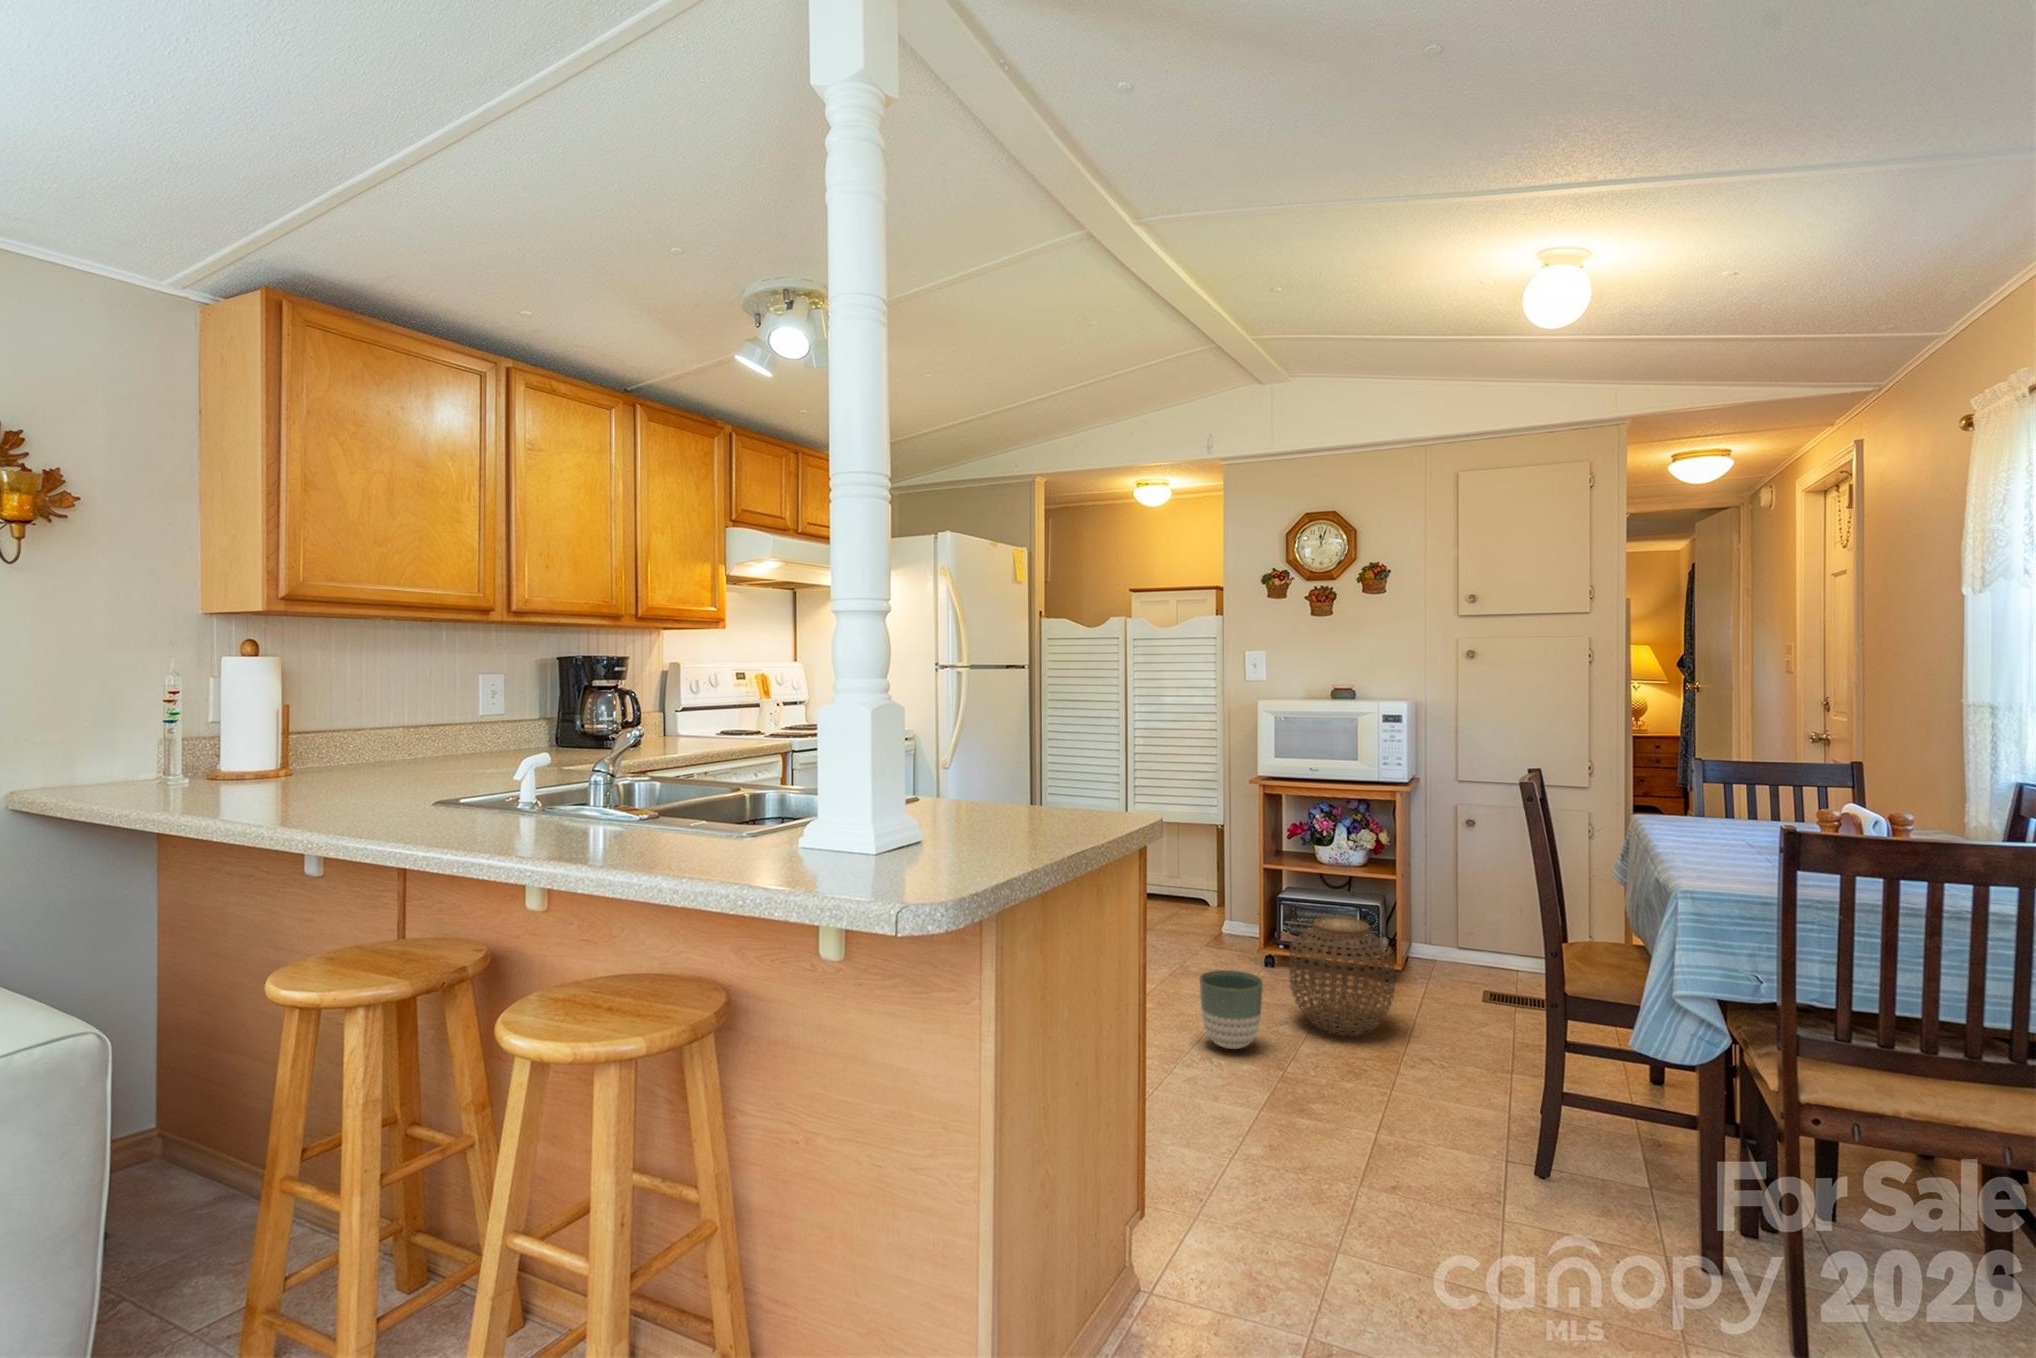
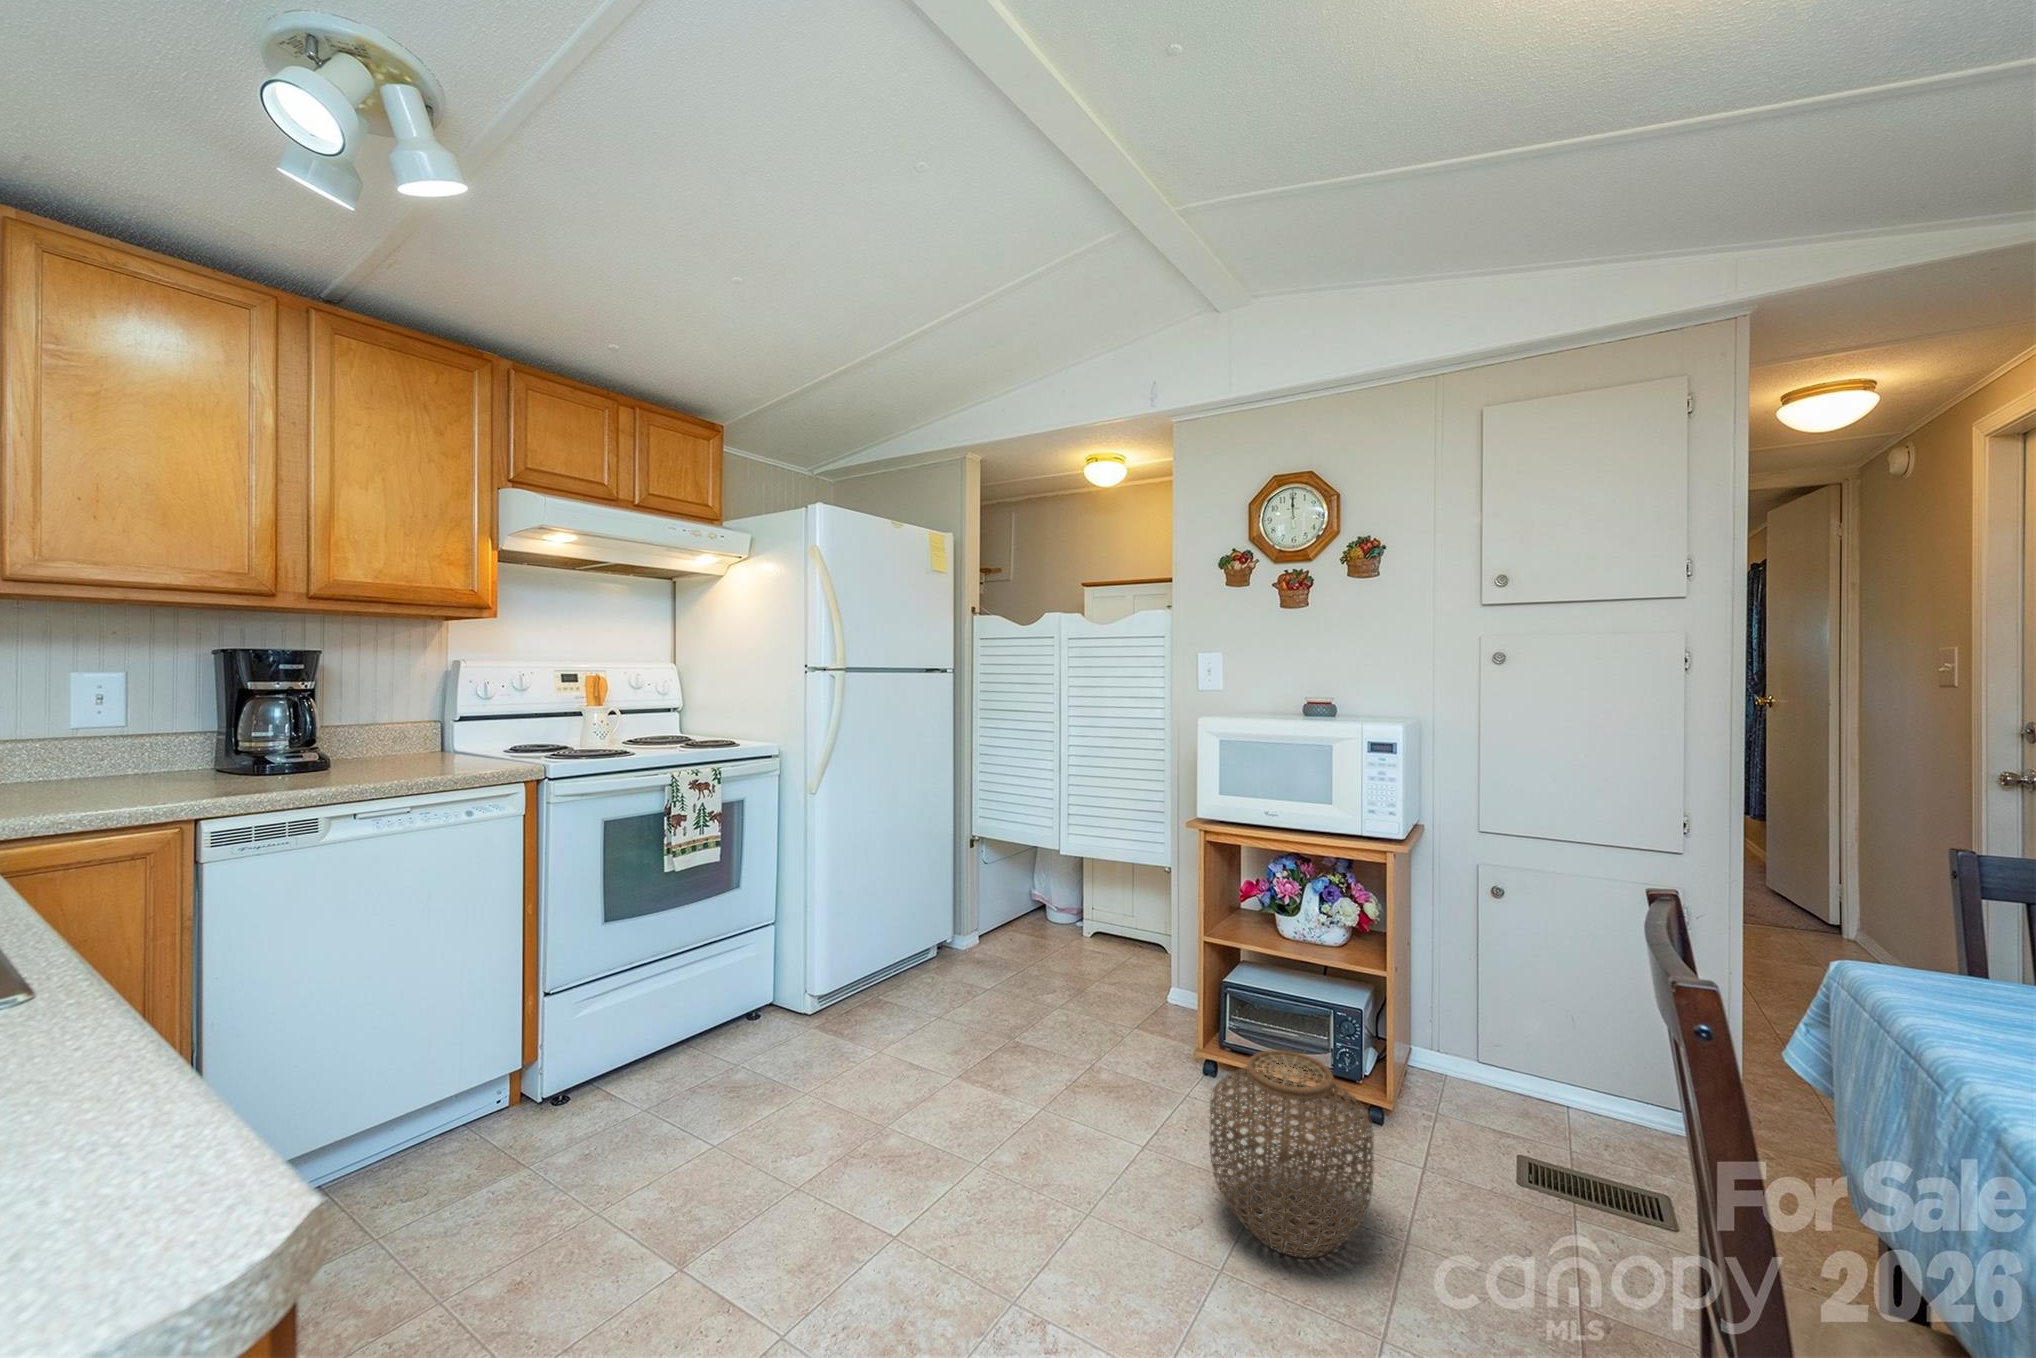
planter: present [1200,970,1263,1049] -> none [1053,1137,1152,1284]

